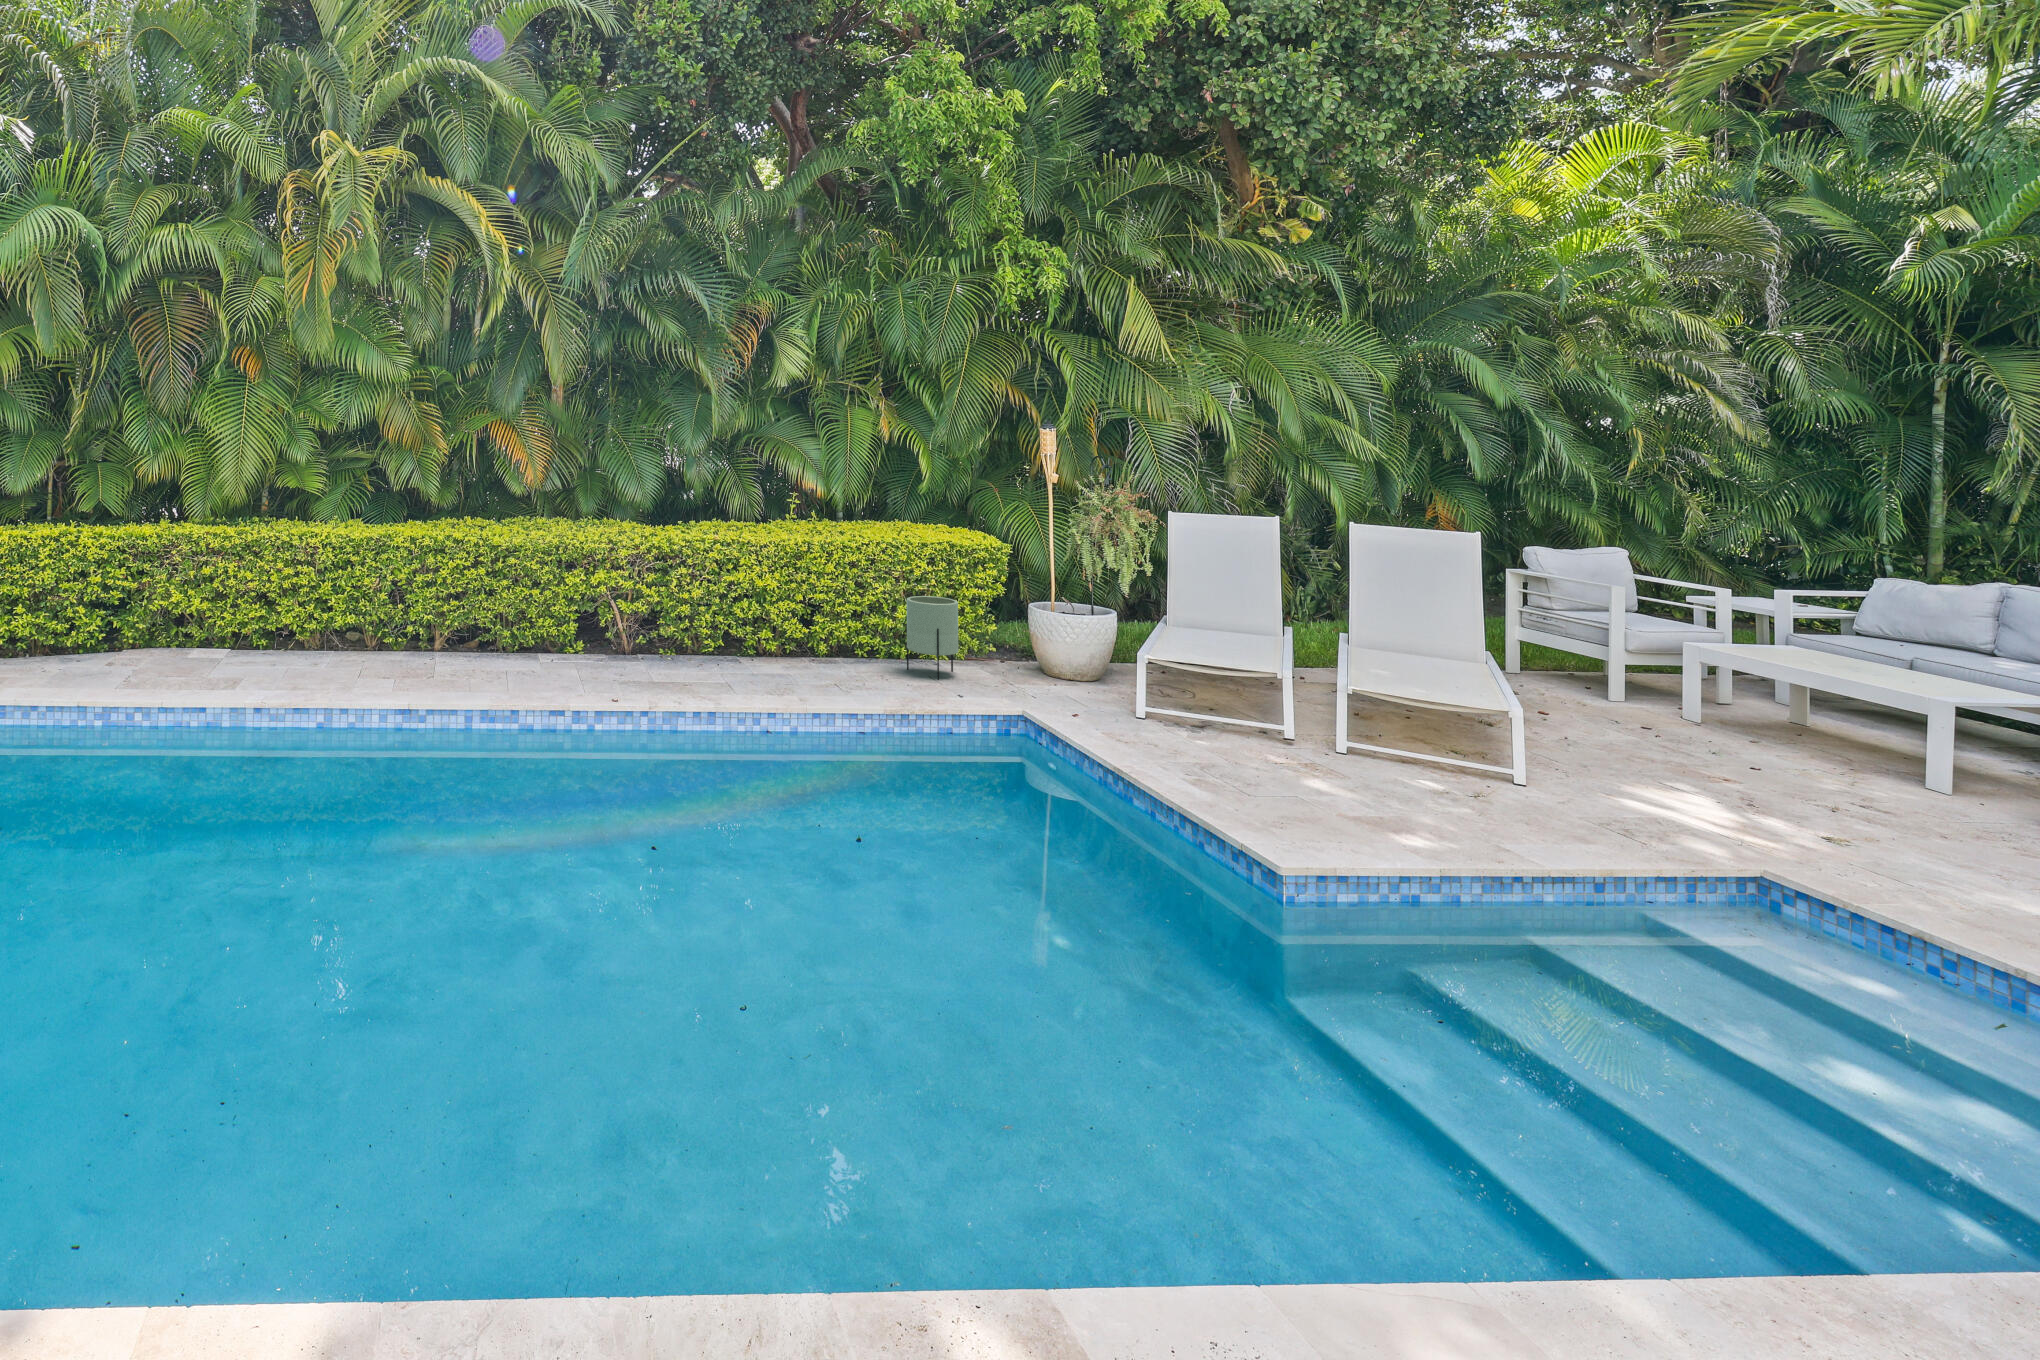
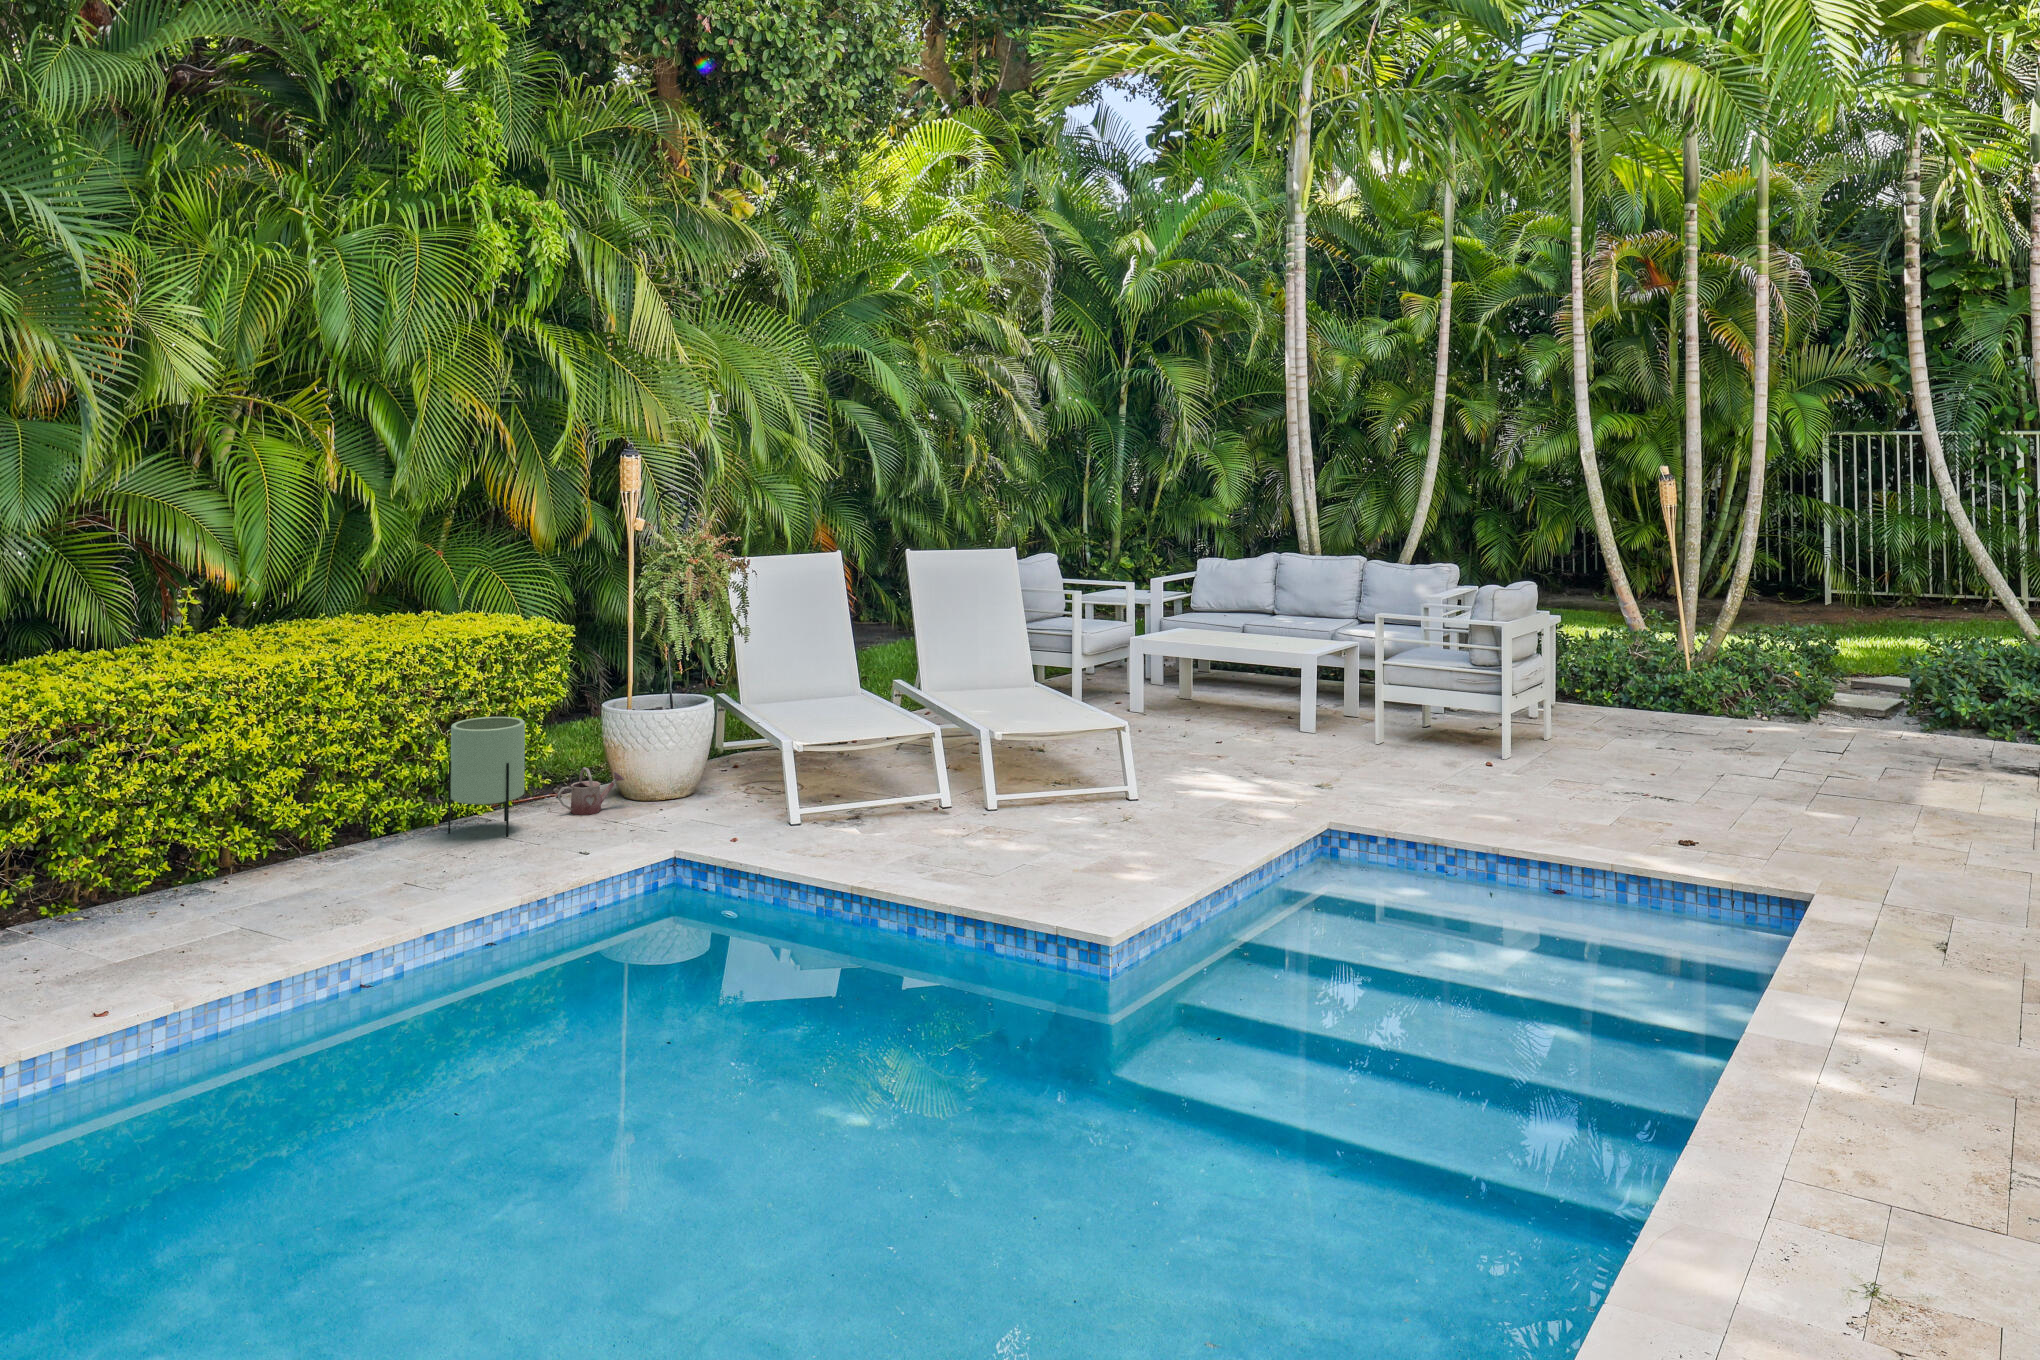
watering can: none [992,647,1046,682] -> present [558,767,624,815]

